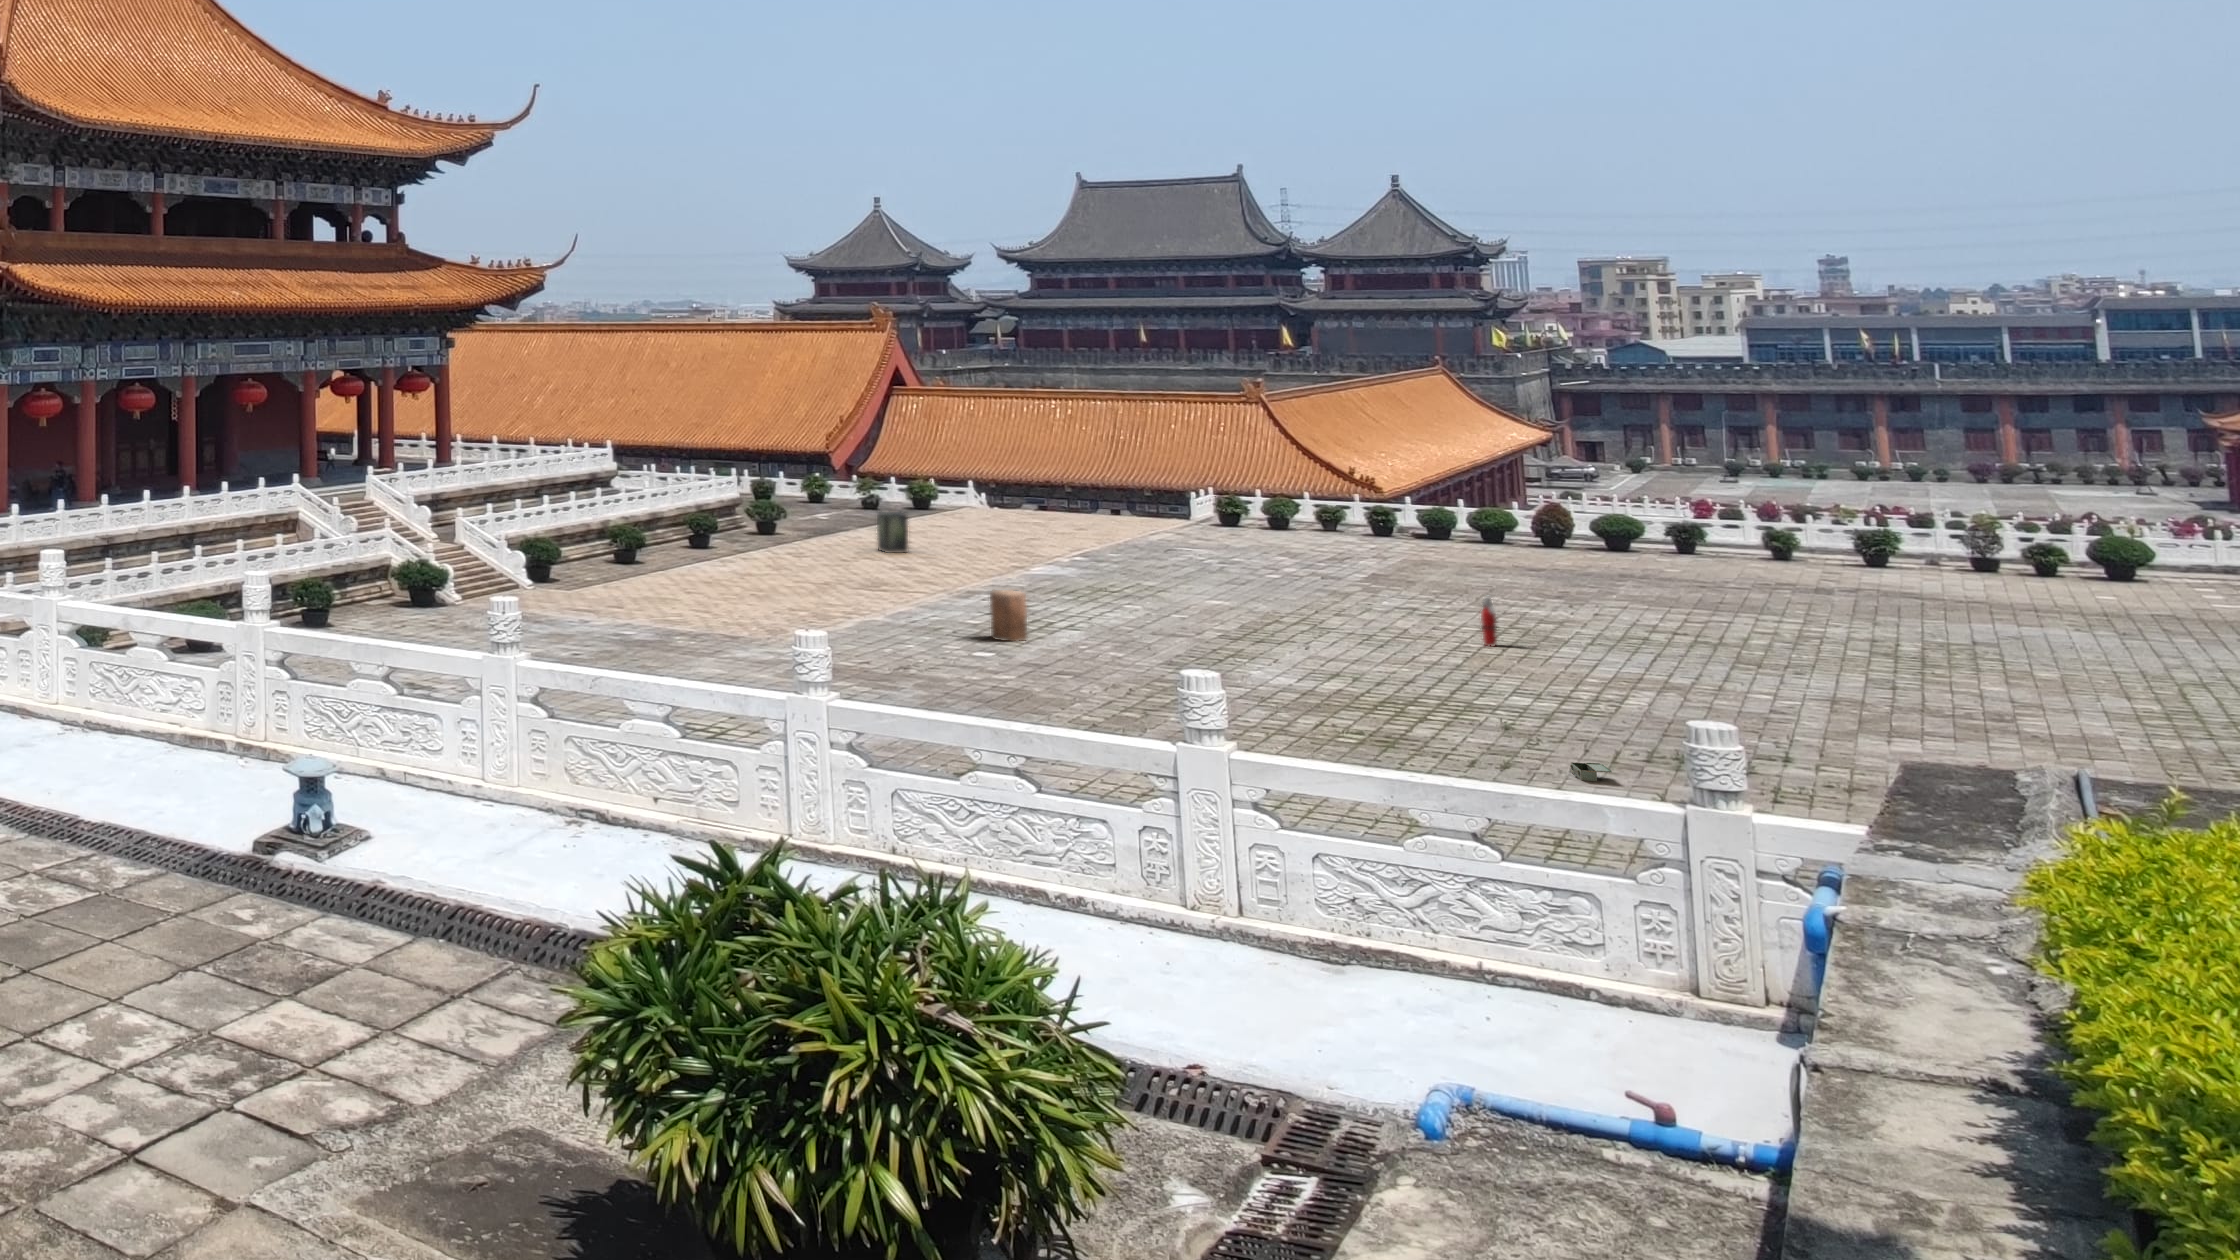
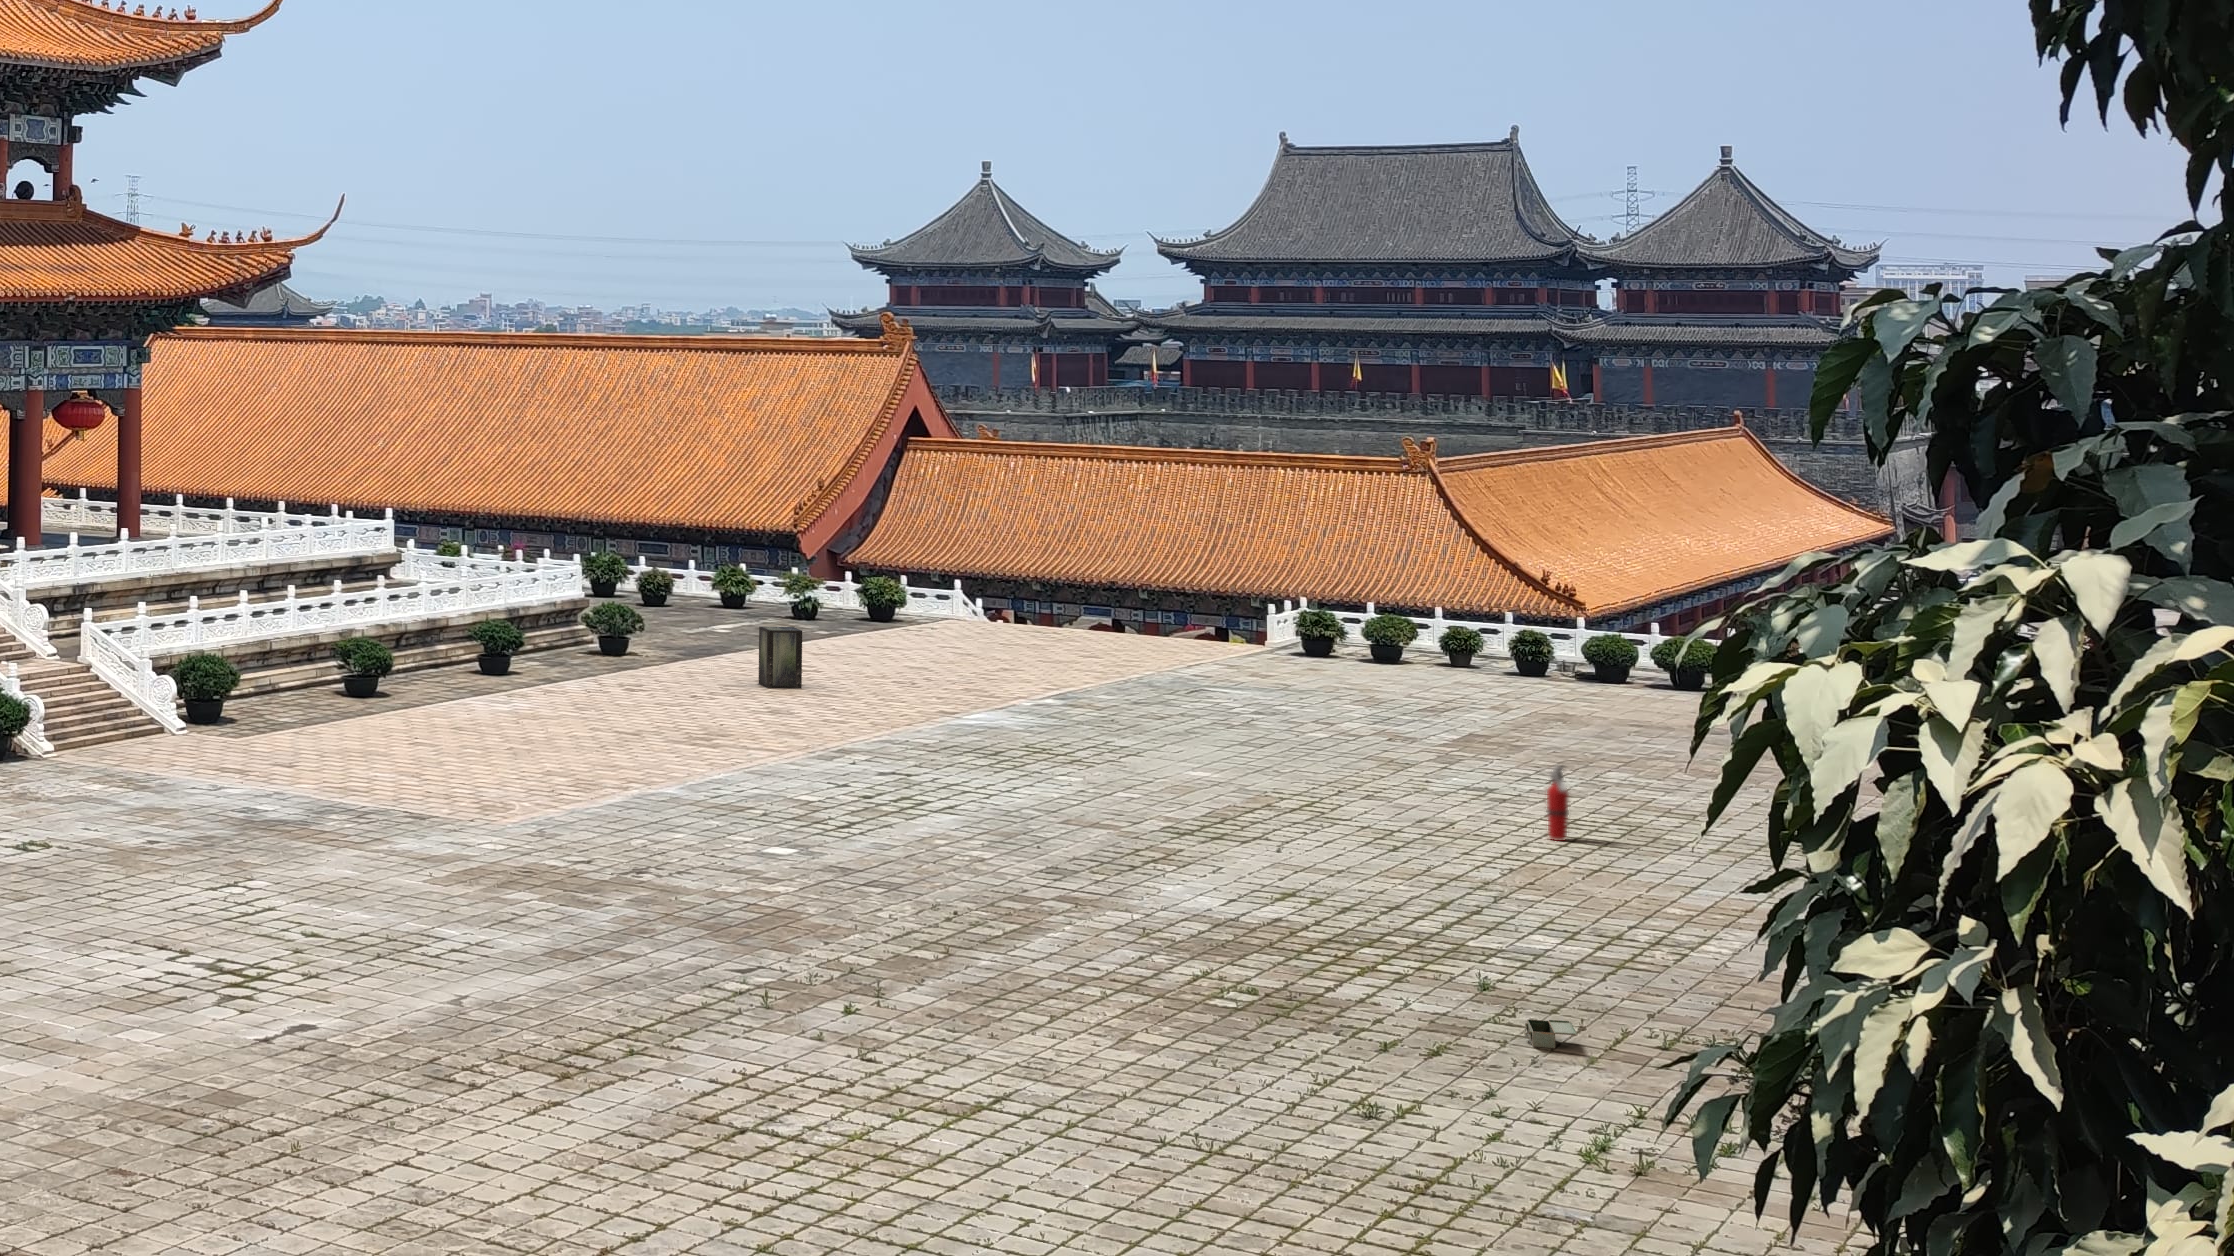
stool: present [990,590,1028,641] -> none [820,747,874,825]

